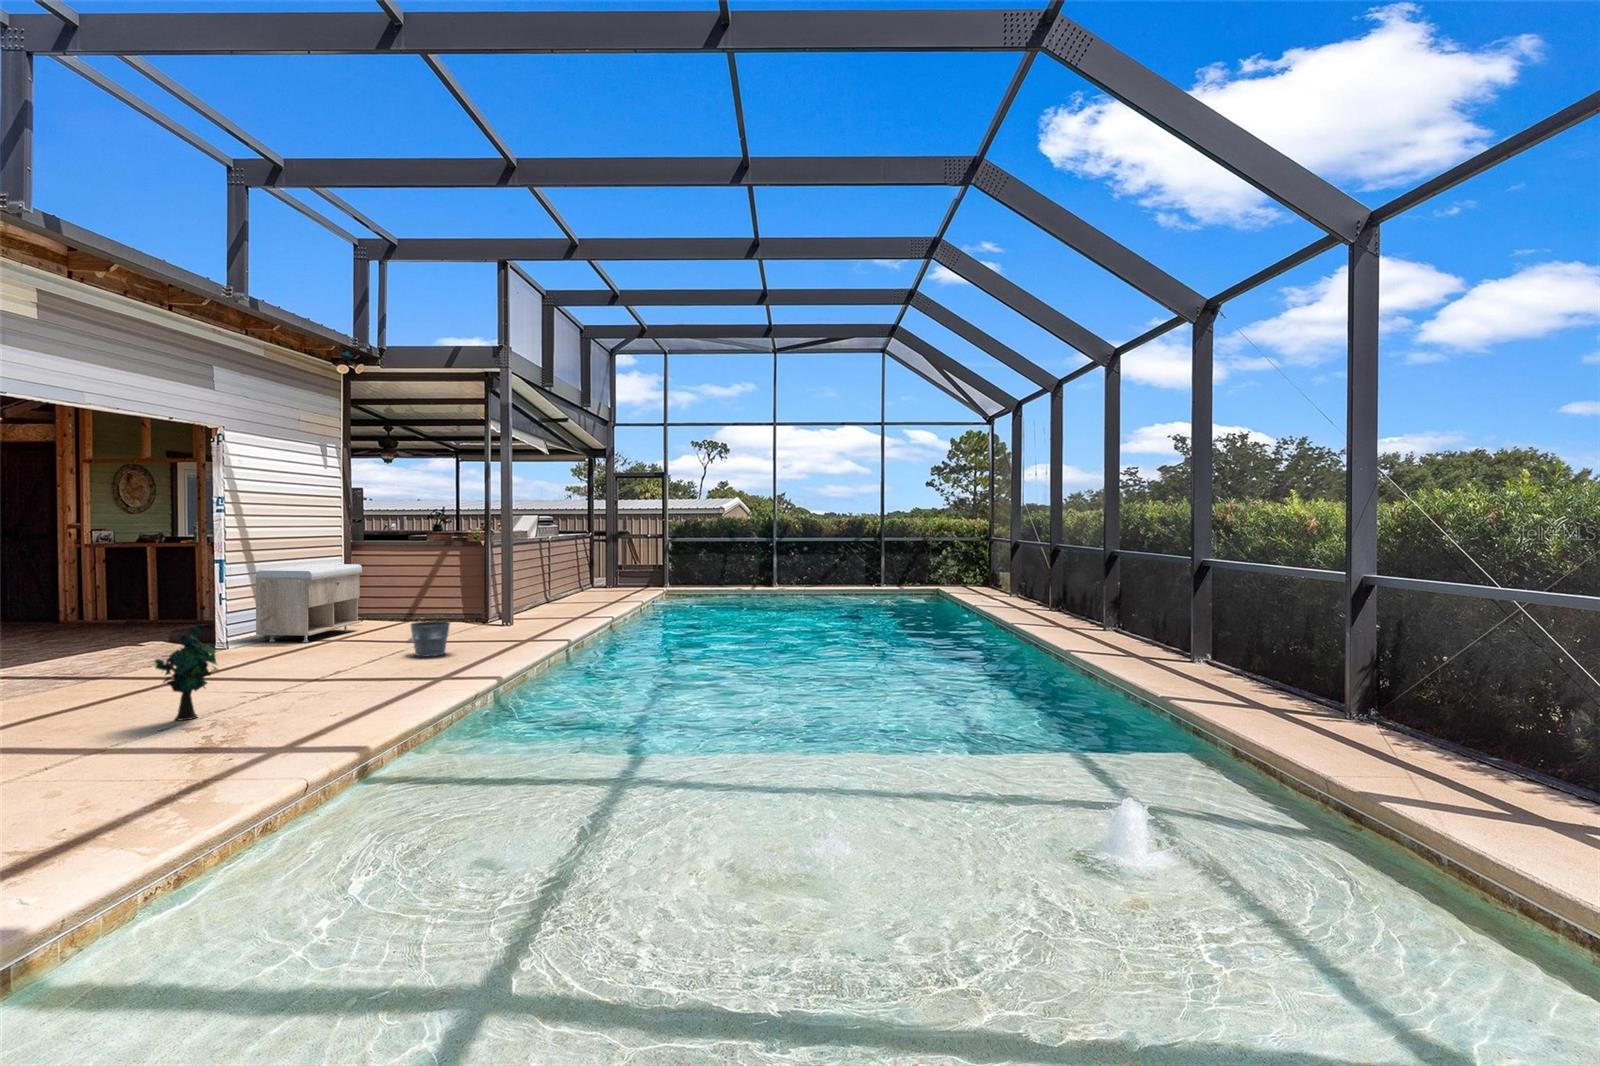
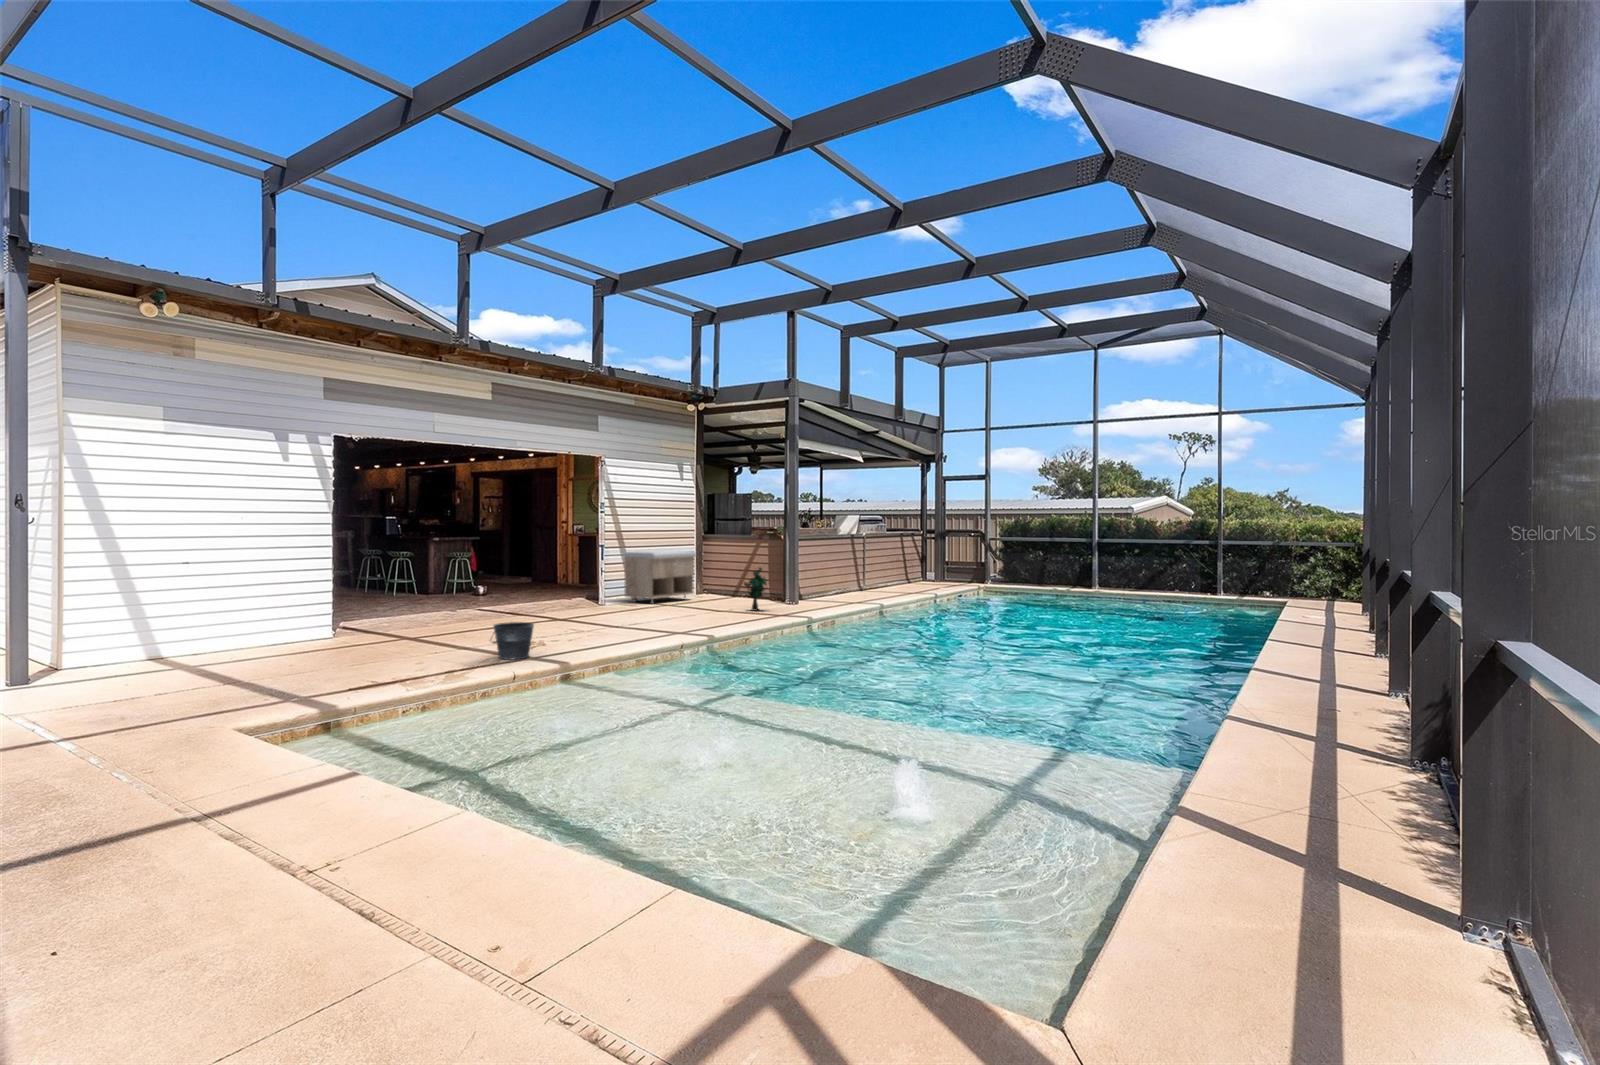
bucket: present [407,621,450,656] -> present [493,622,534,660]
decorative plant: present [155,625,217,721] -> present [744,567,767,611]

